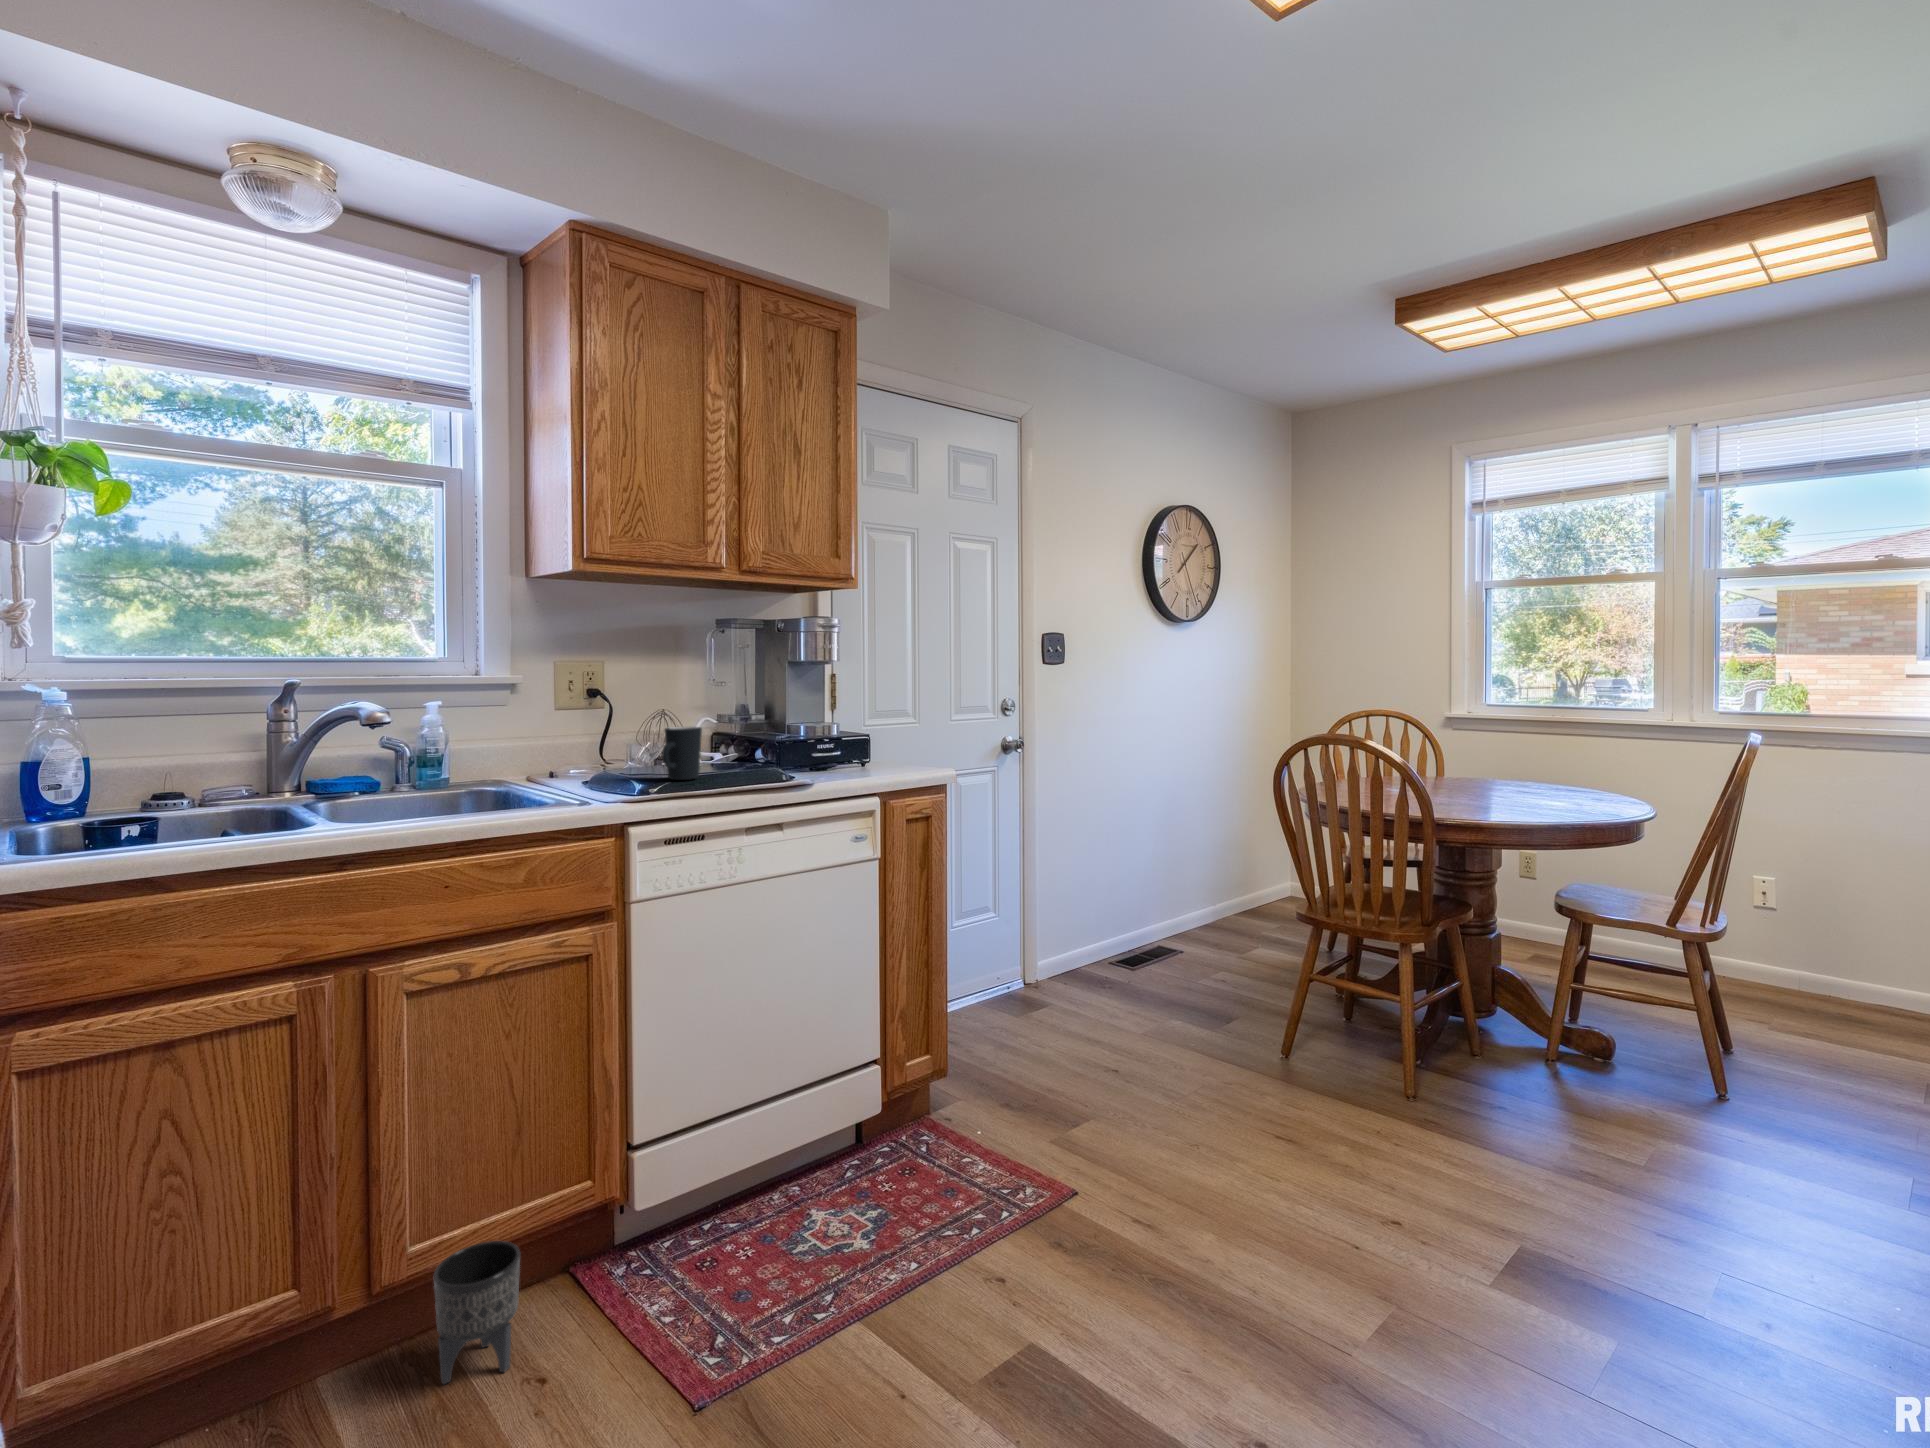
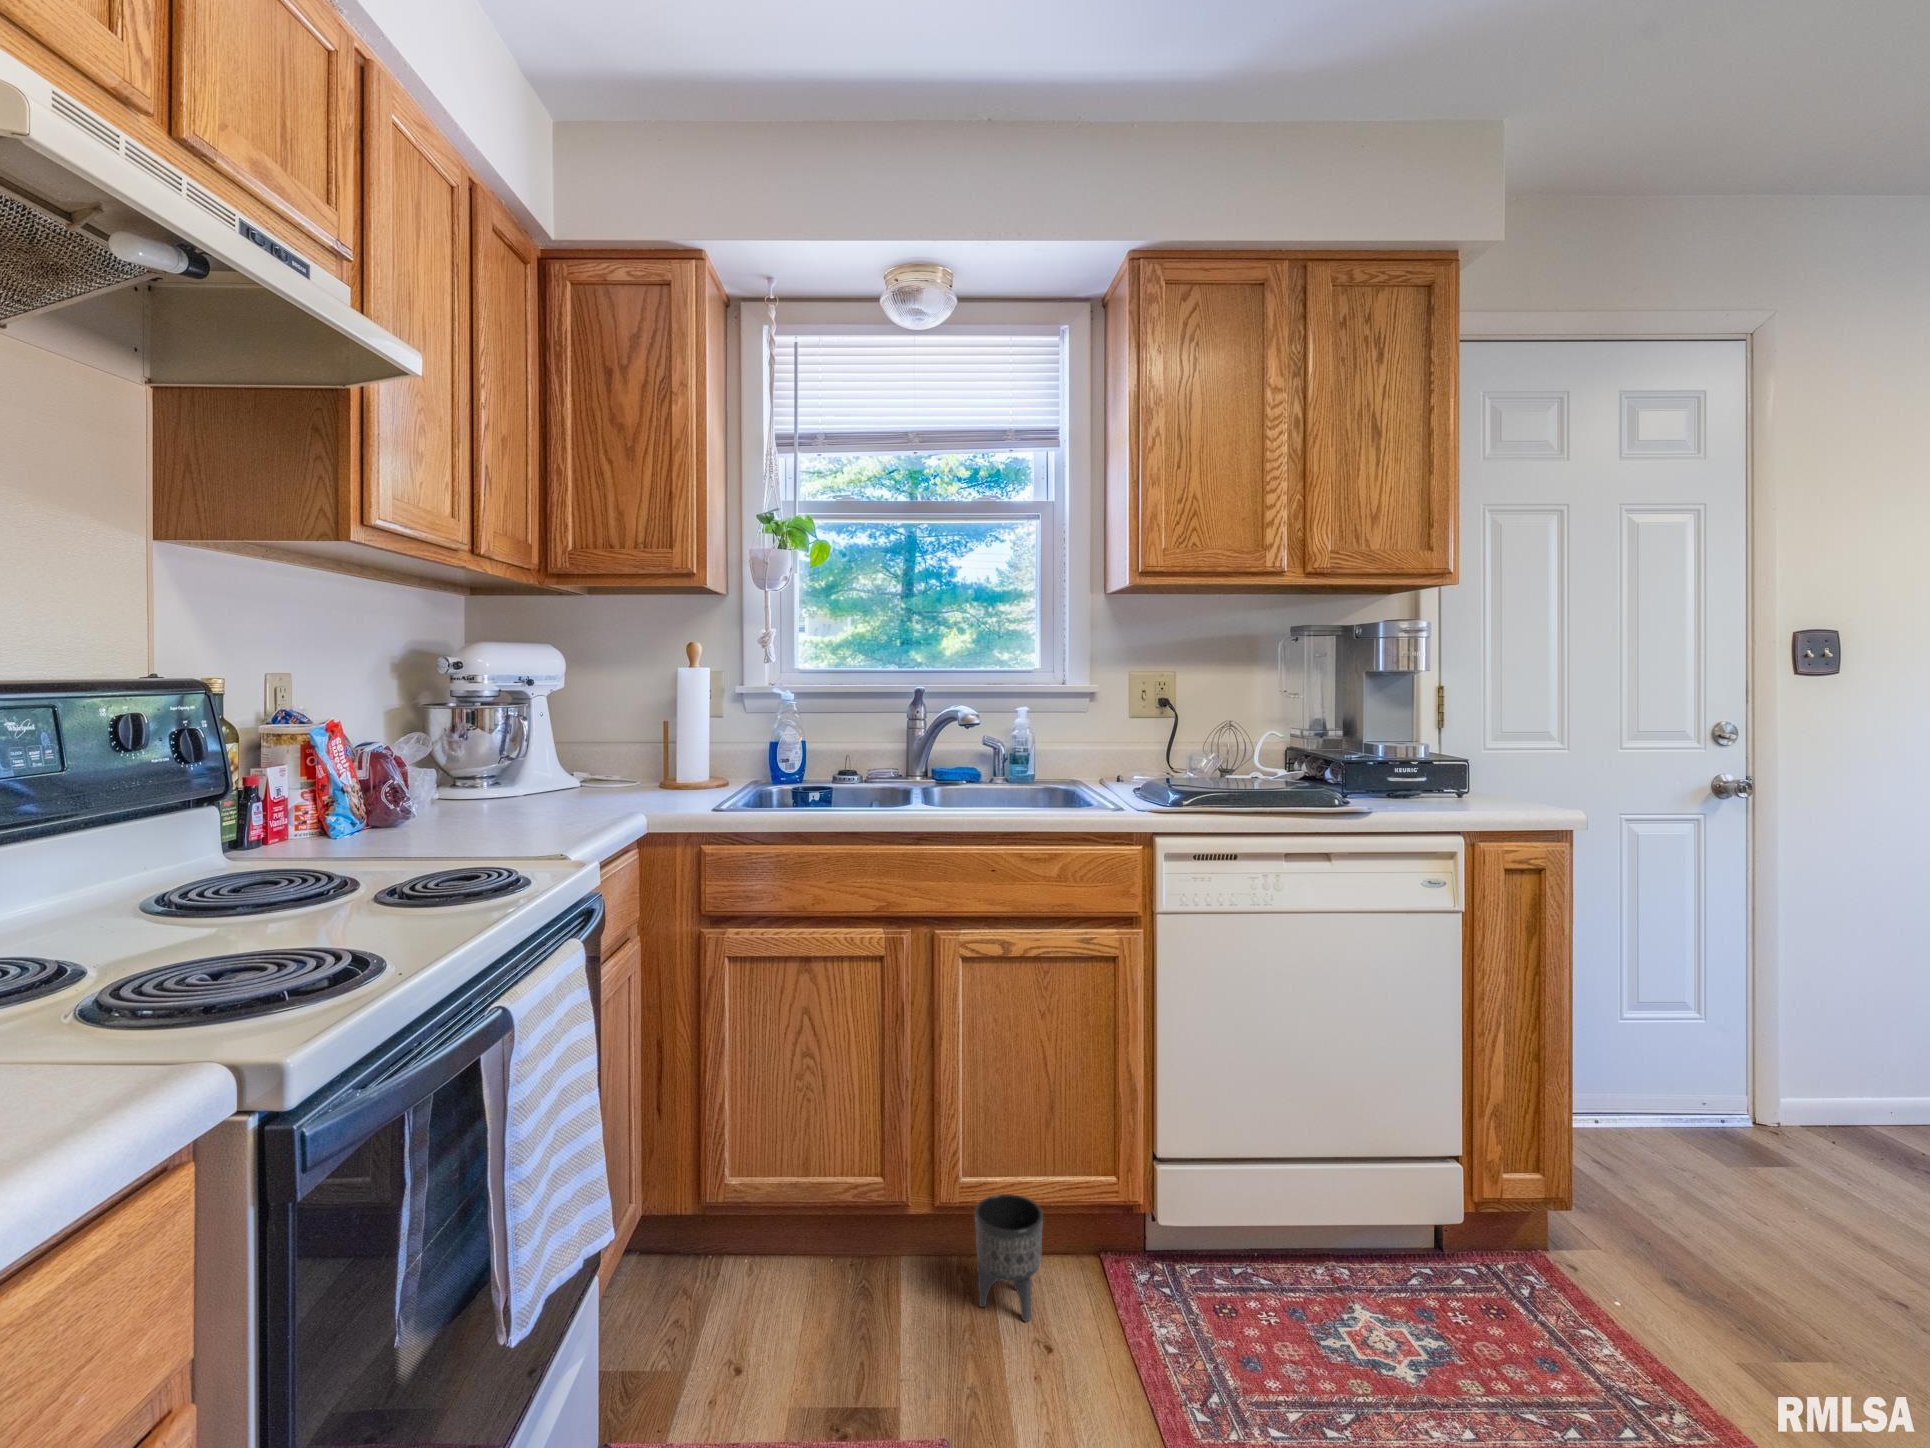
mug: present [662,727,702,780] -> none [1205,739,1250,794]

